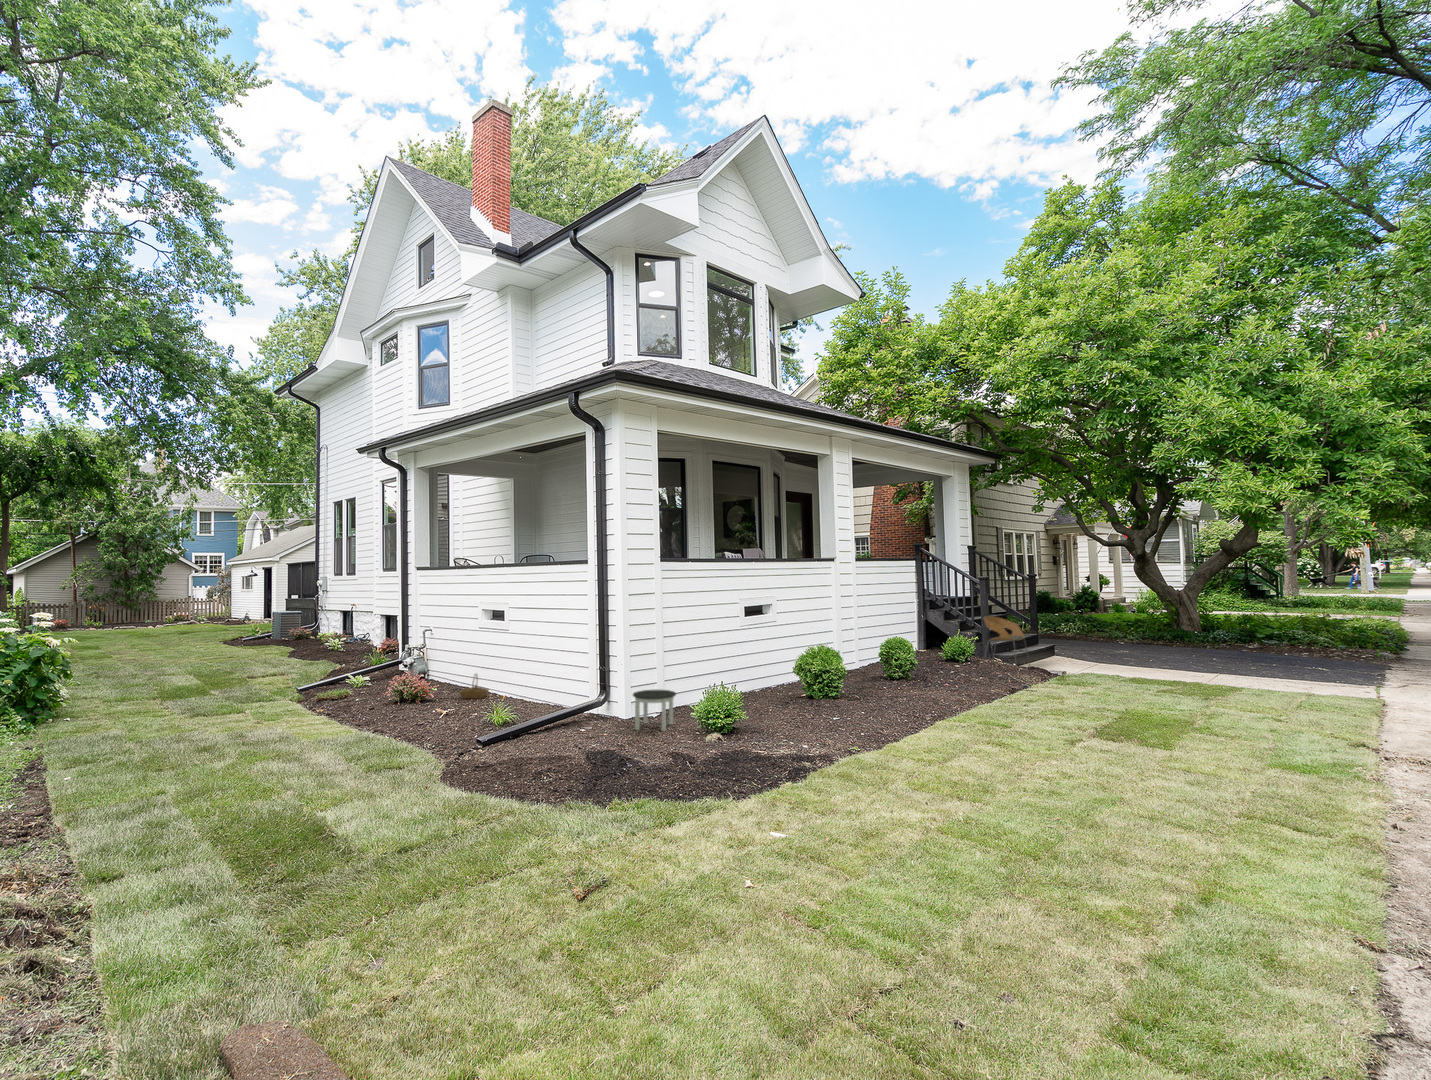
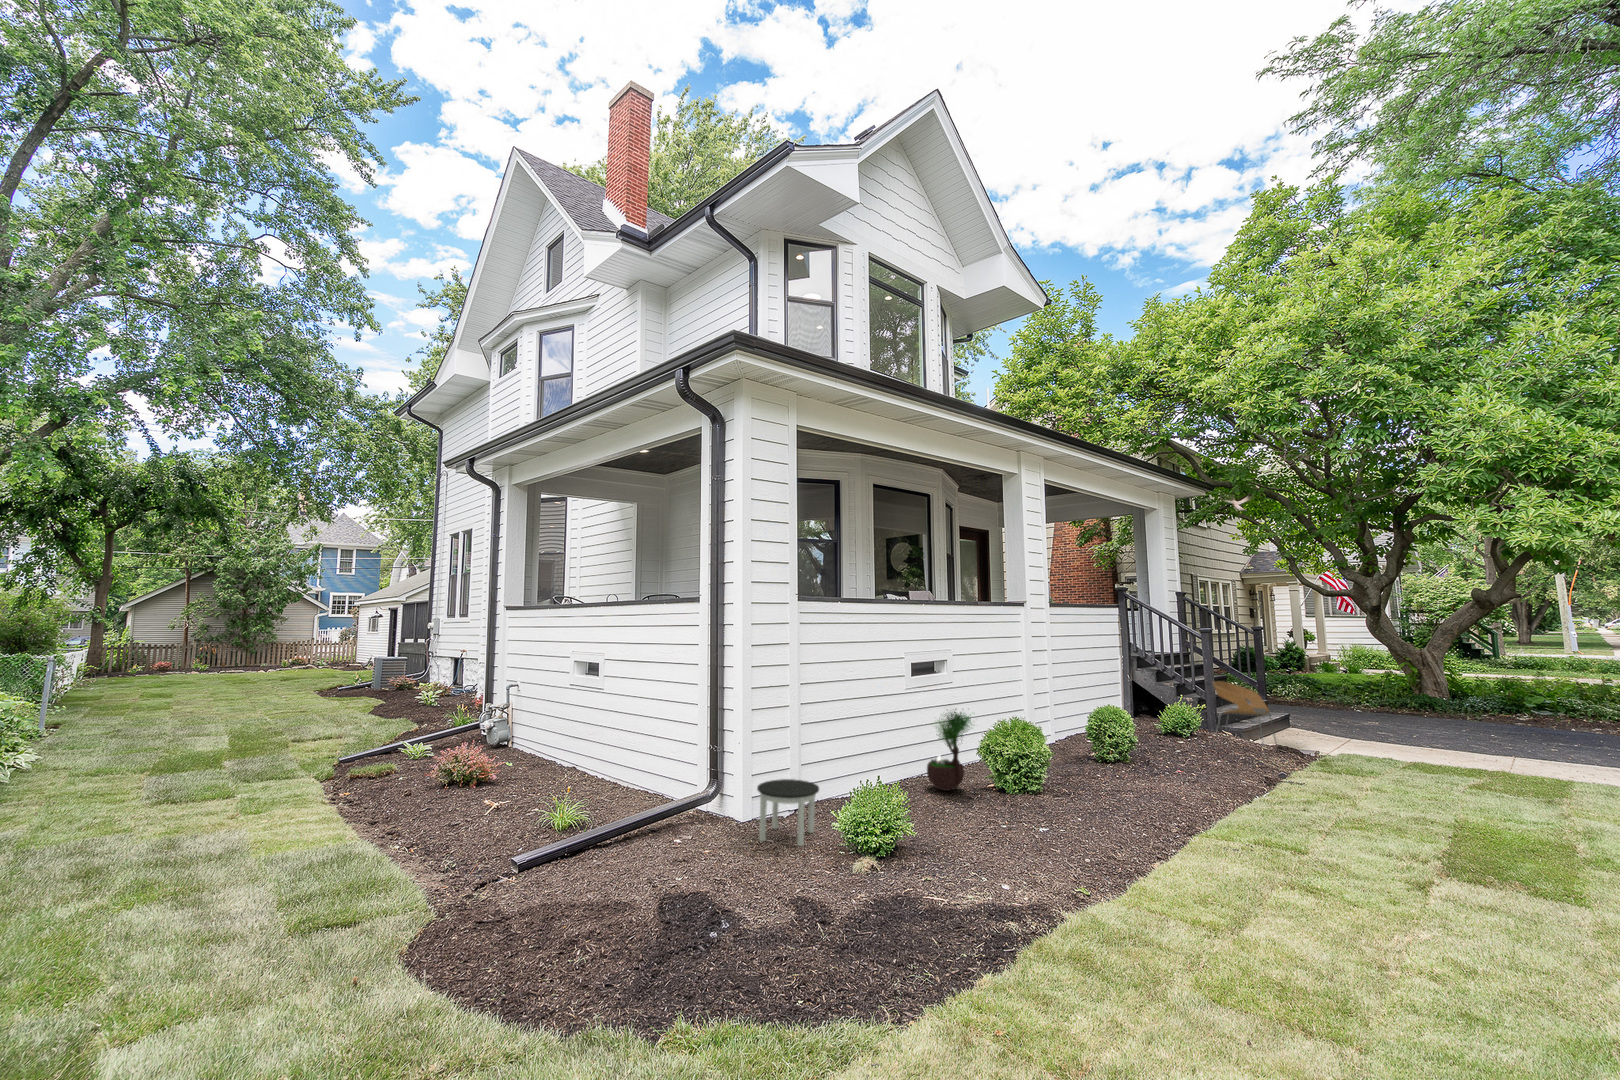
potted tree: none [757,636,793,699] -> present [927,709,972,791]
basket: present [460,674,489,699] -> none [540,739,579,773]

